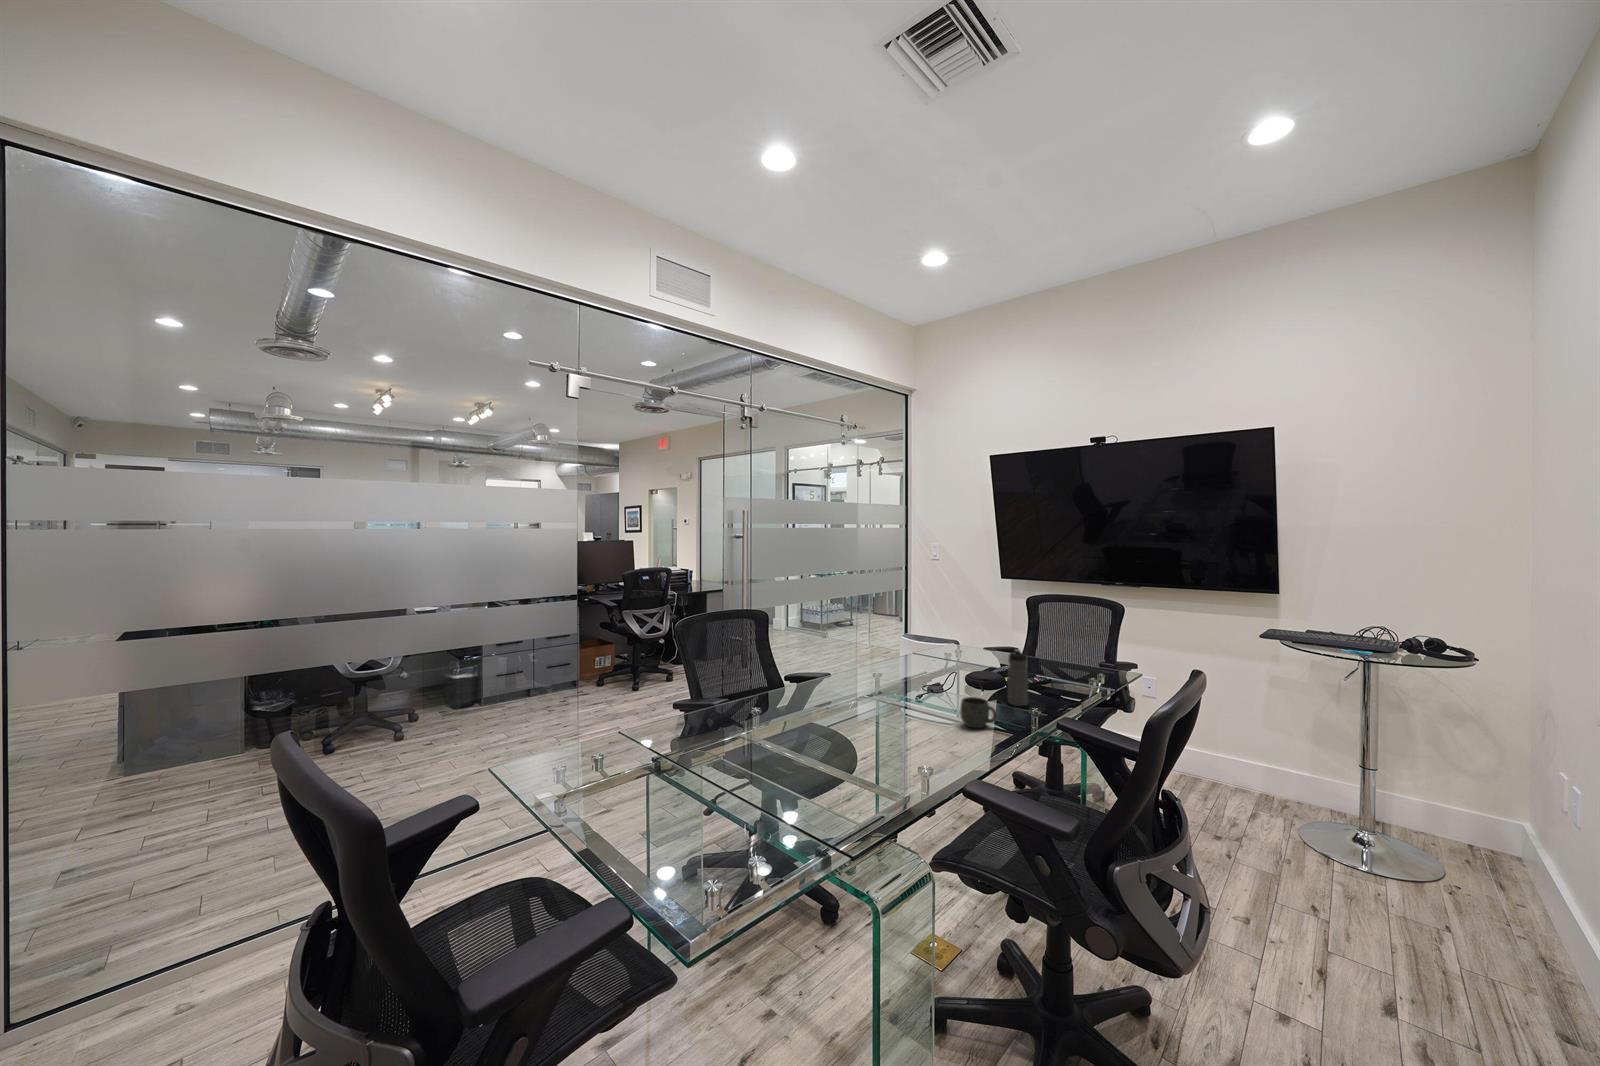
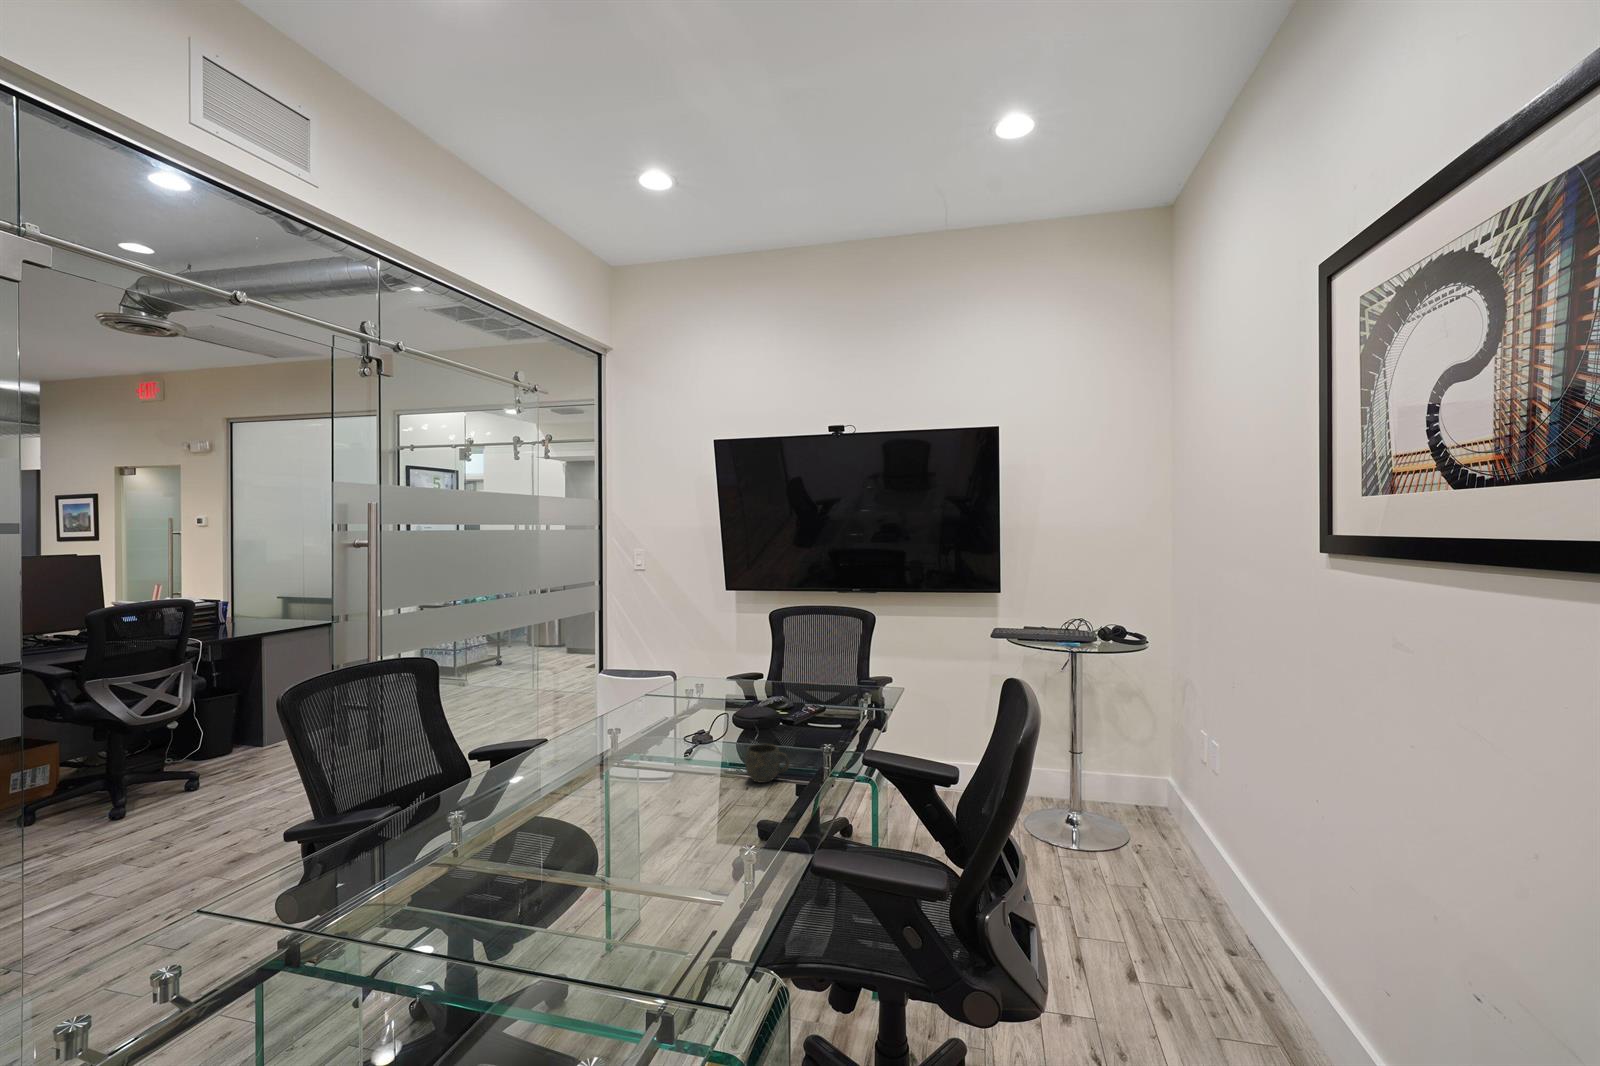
water bottle: present [1008,649,1028,706] -> none [784,677,807,746]

